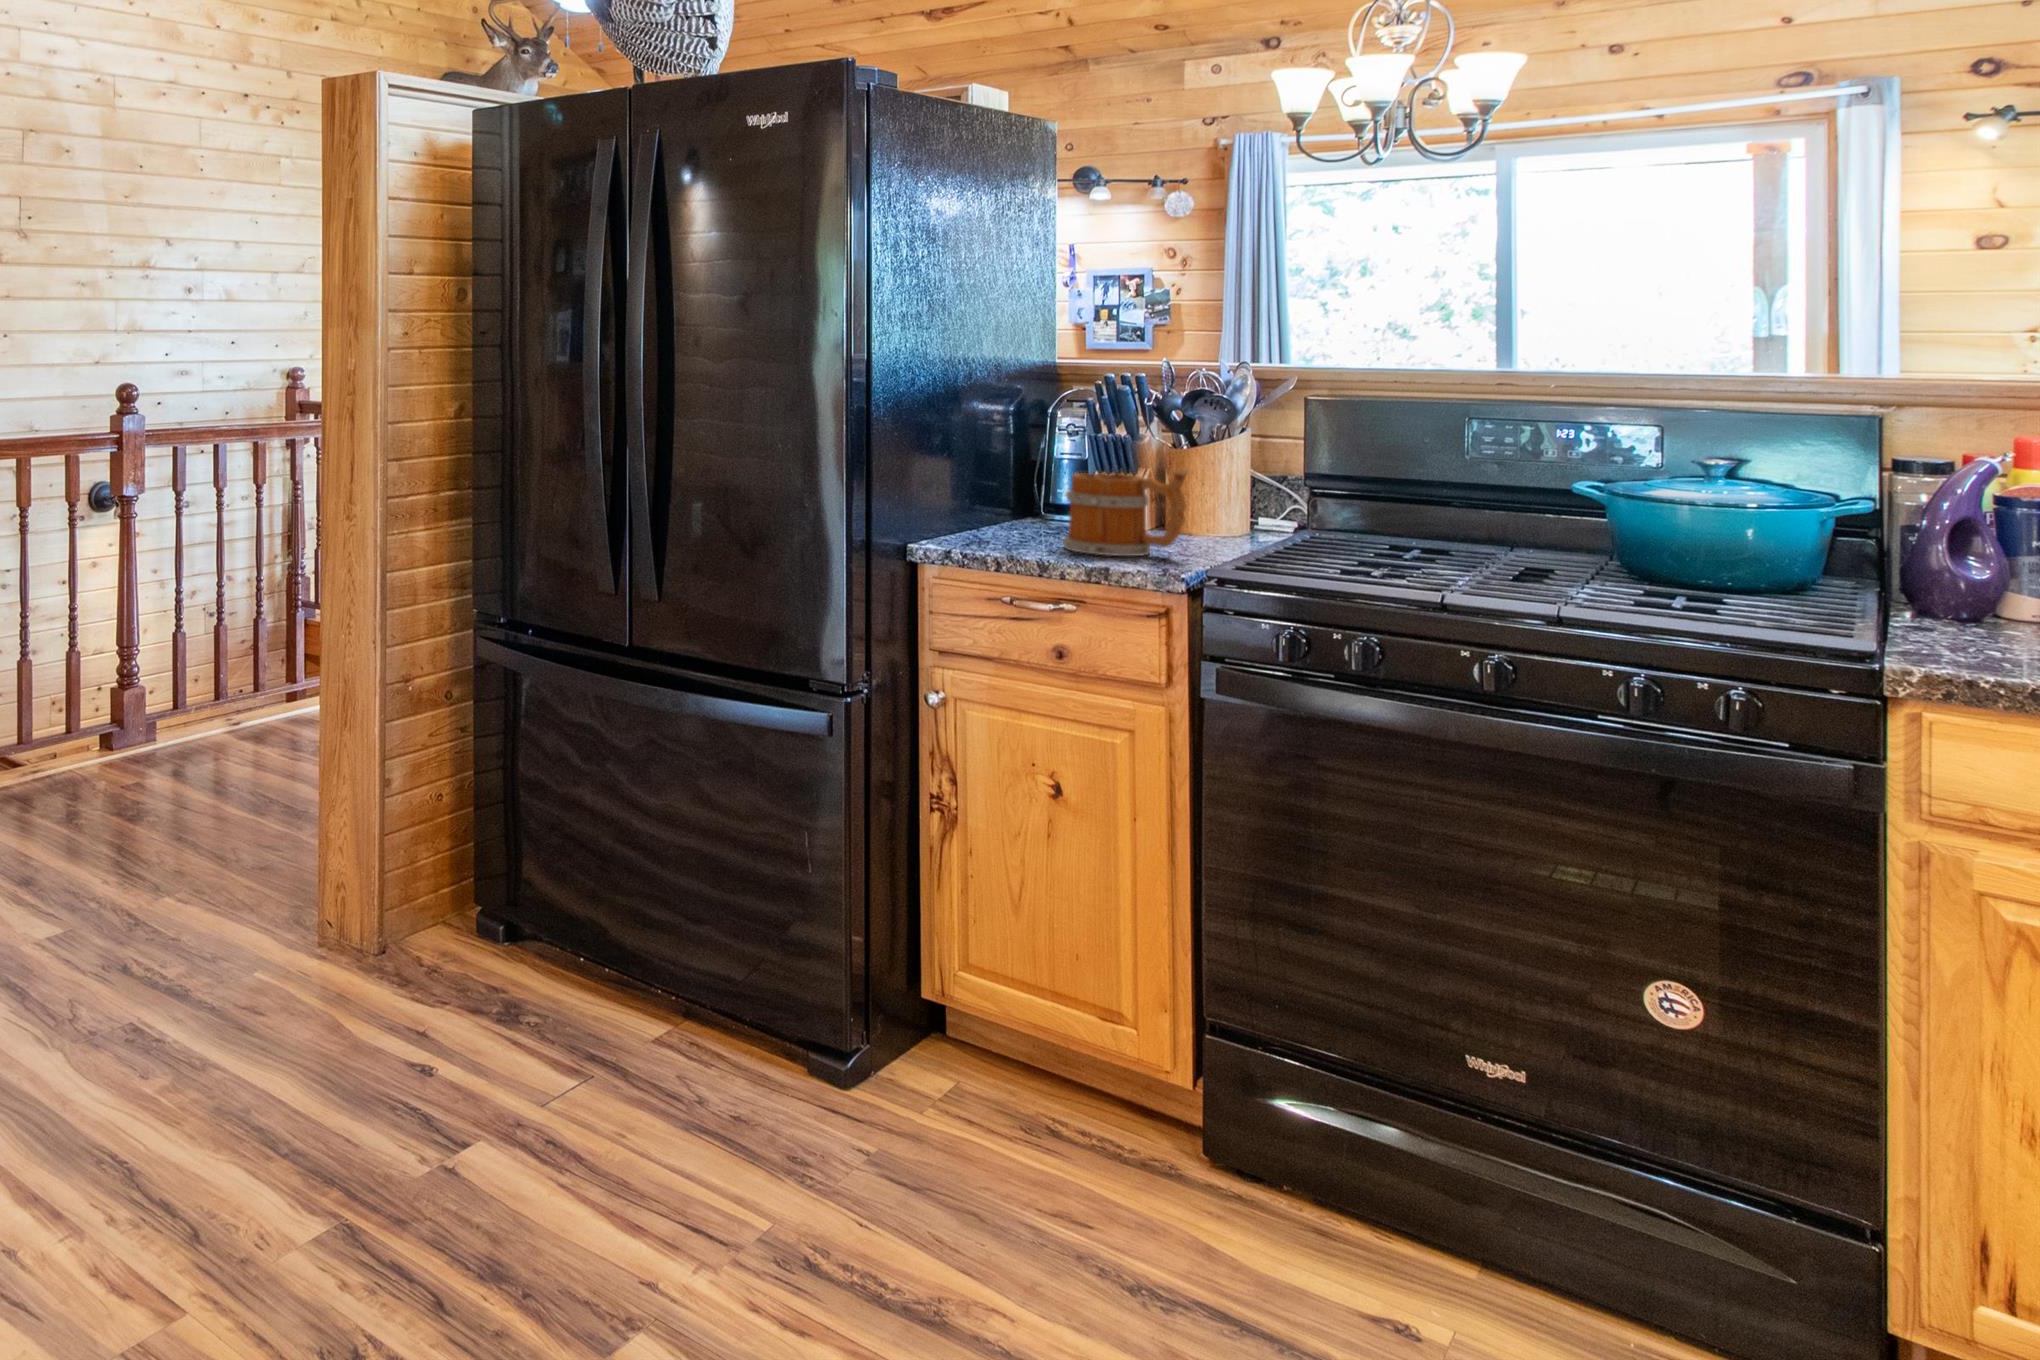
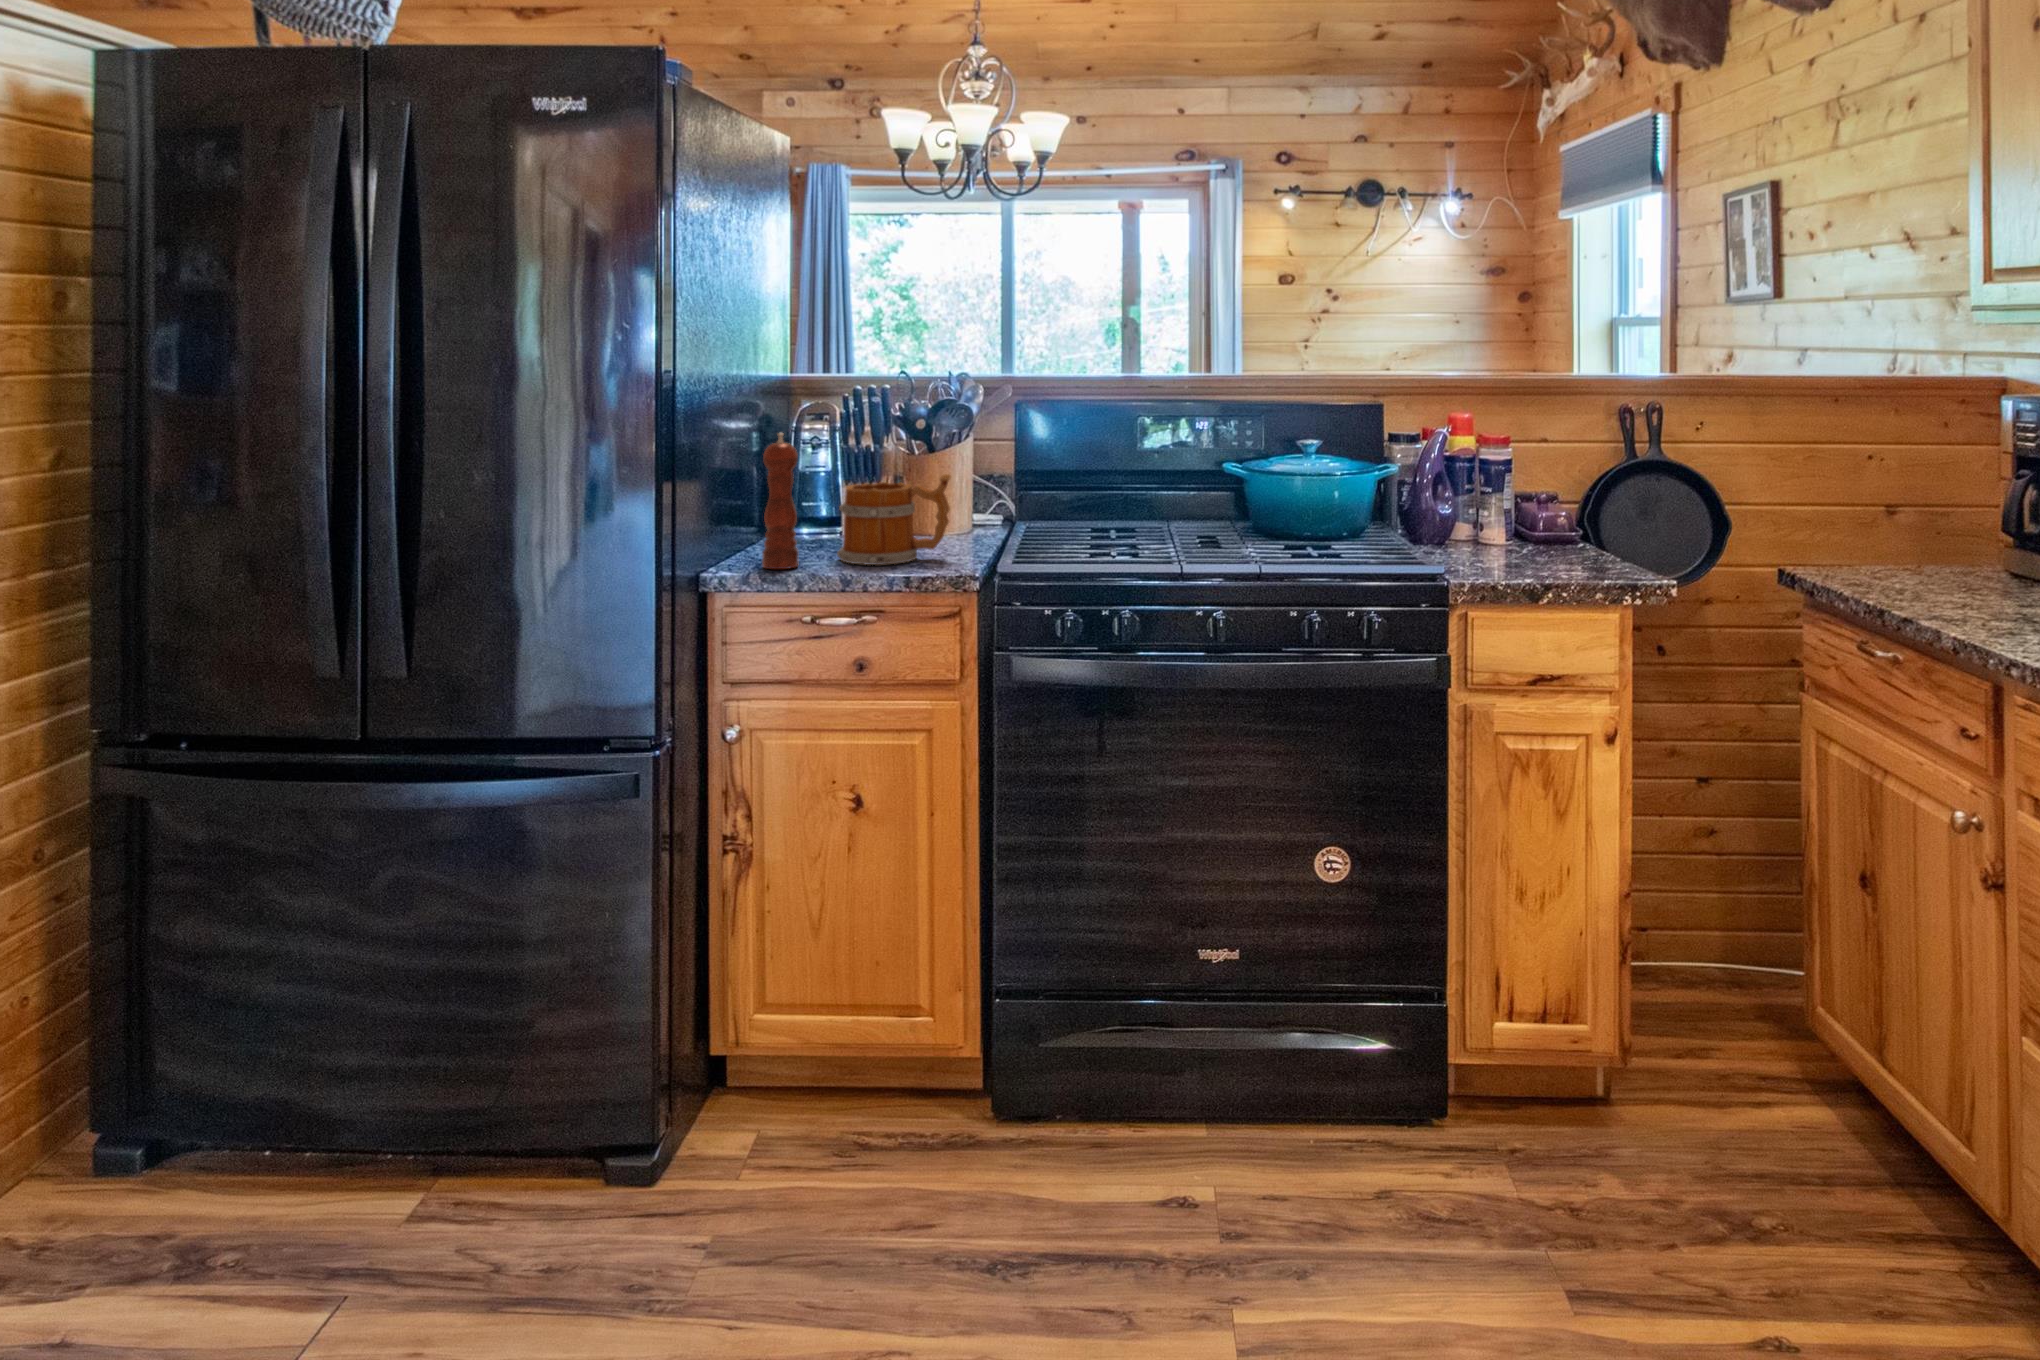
pepper mill: none [981,414,1019,547] -> present [762,433,799,569]

